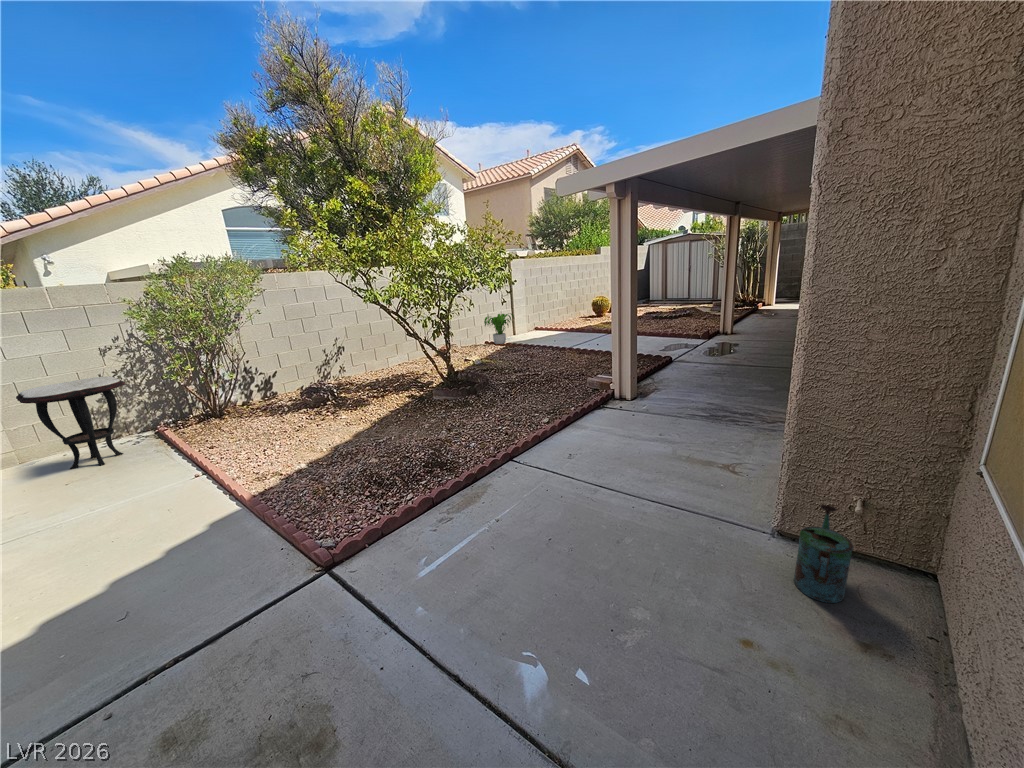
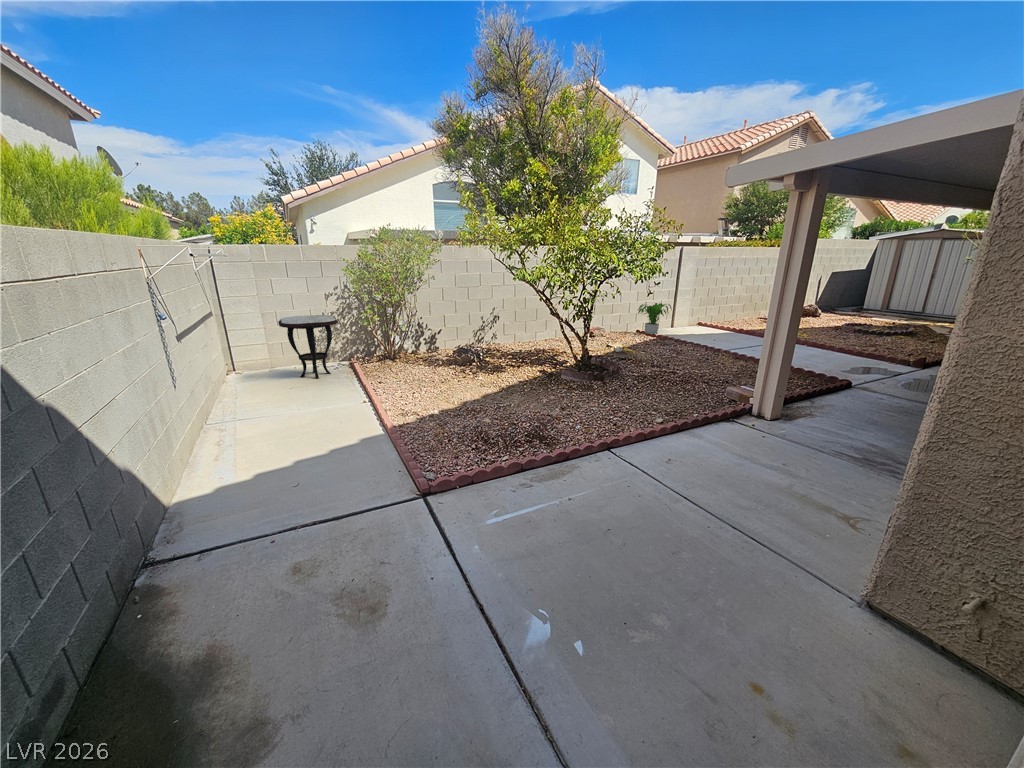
watering can: present [794,505,853,603] -> none [867,600,962,717]

